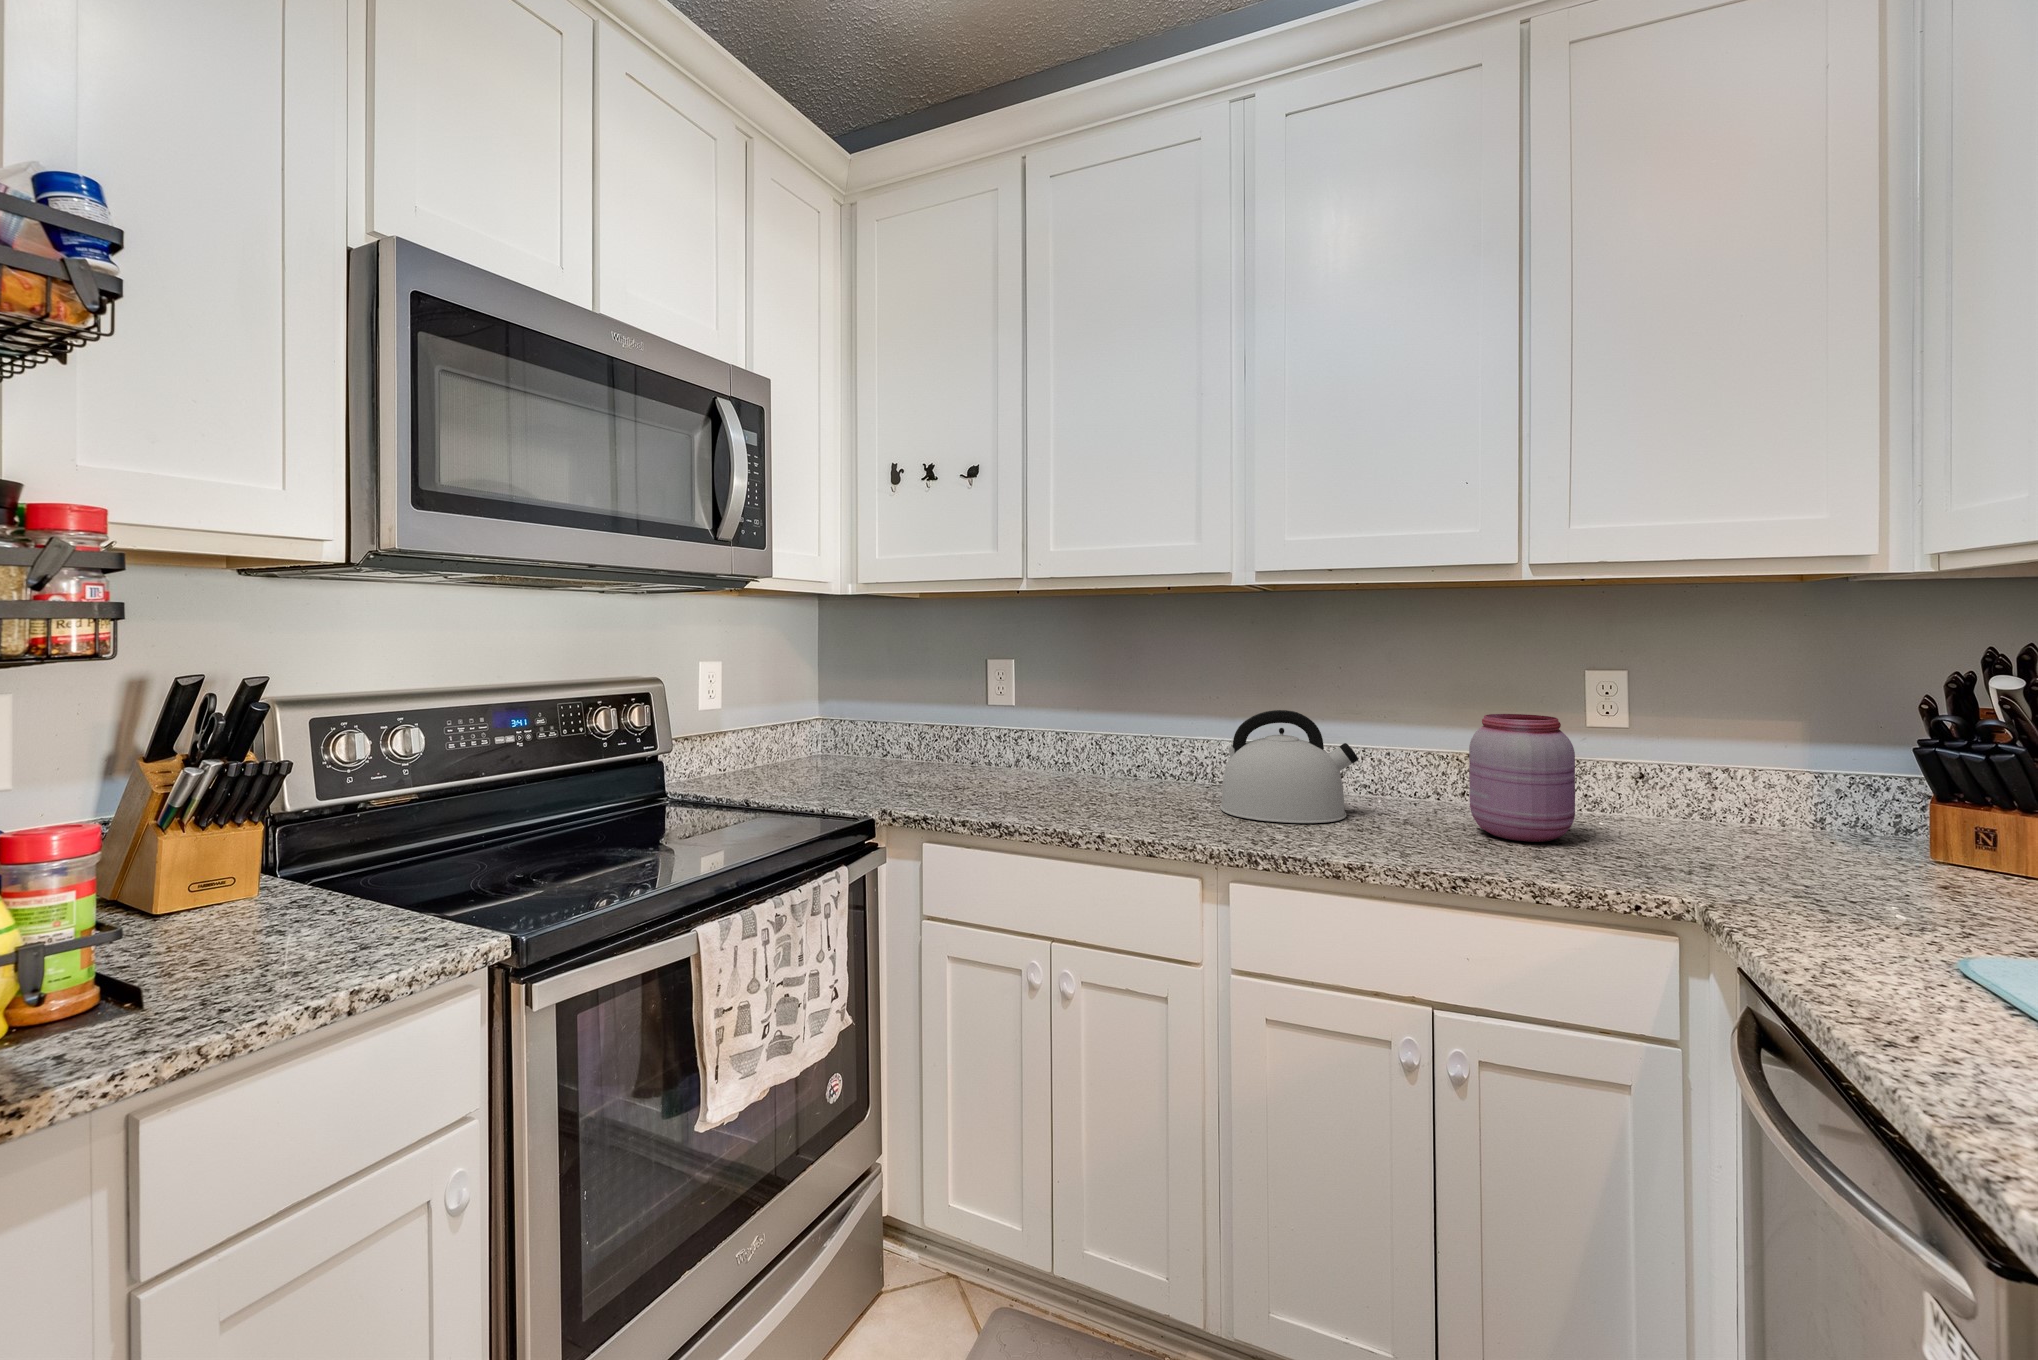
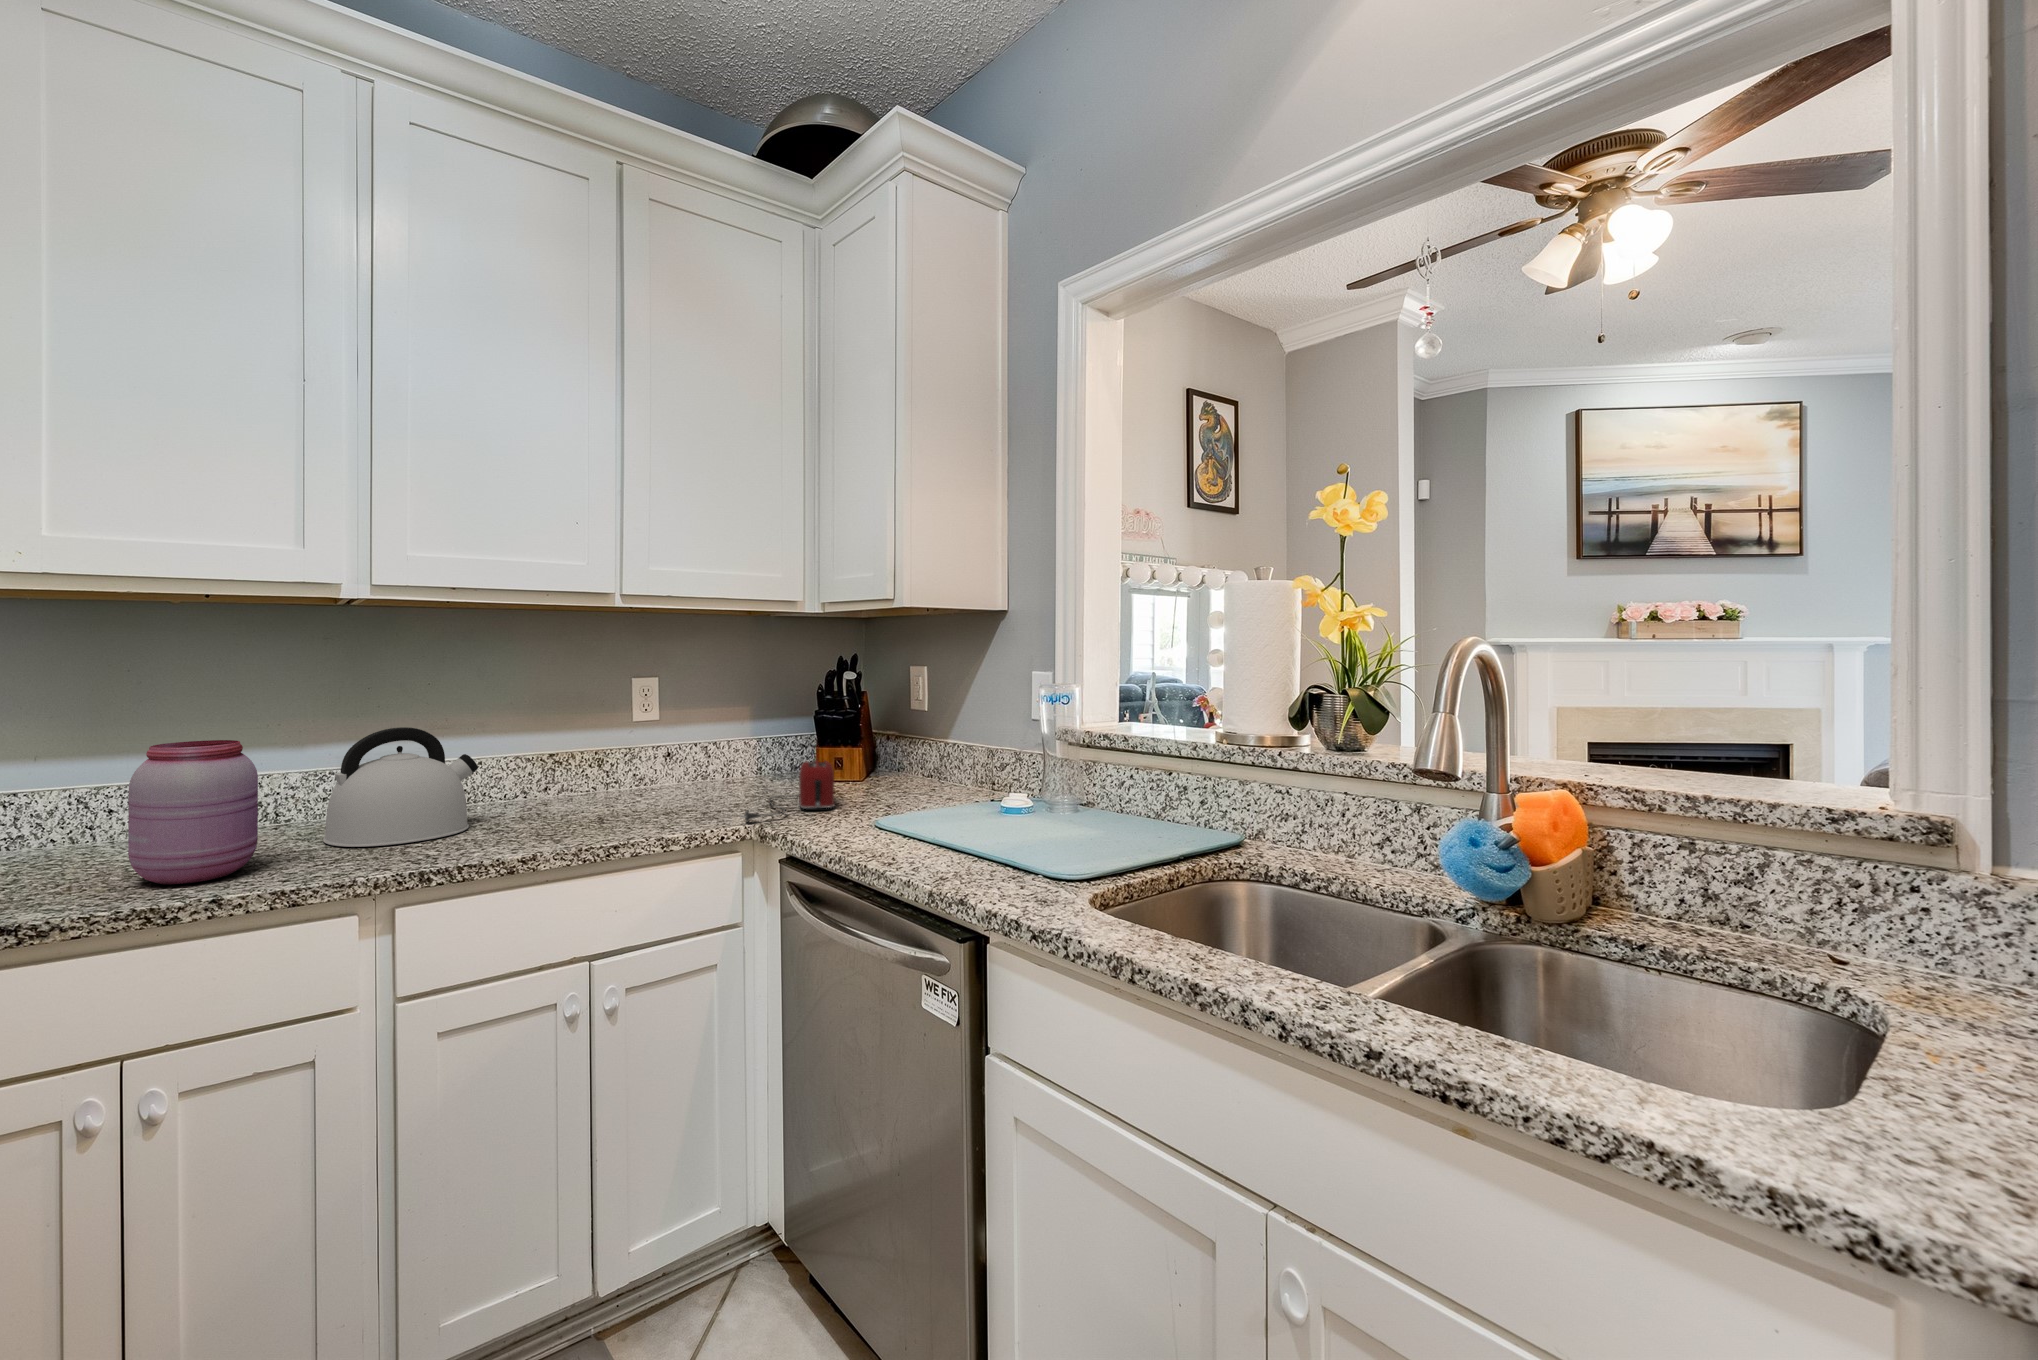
jar: present [1469,714,1575,842] -> present [128,740,258,884]
toaster: none [1676,822,1919,911] -> present [740,760,835,822]

